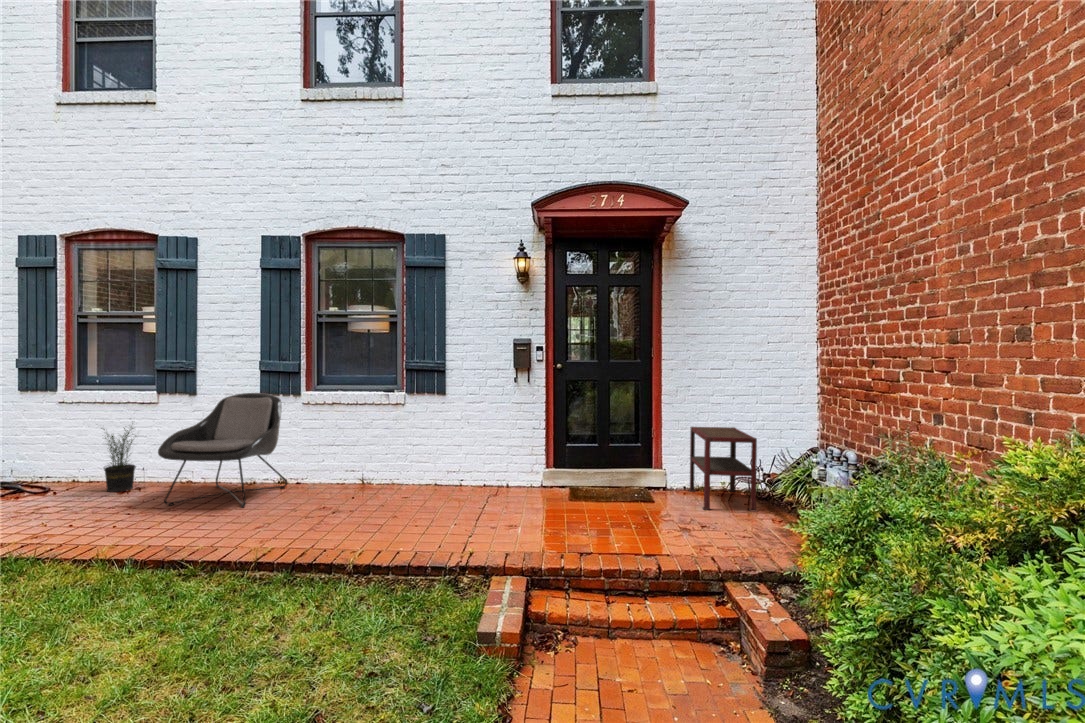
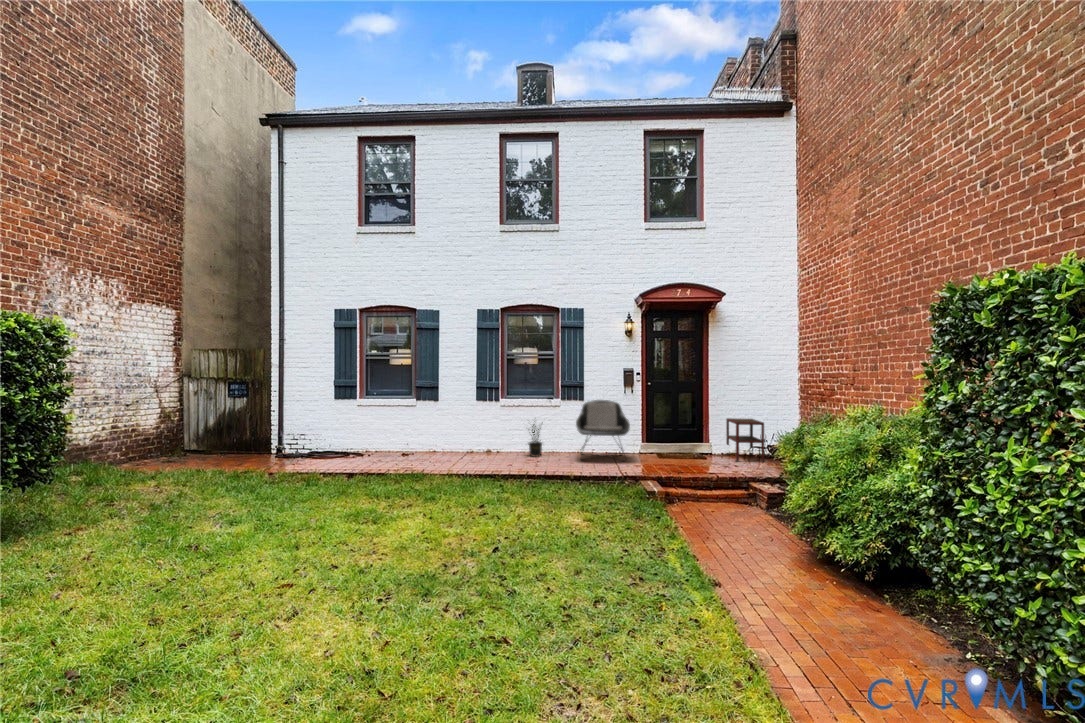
lounge chair: present [158,393,288,507] -> present [576,400,630,461]
potted plant: present [104,428,136,492] -> present [528,421,543,457]

